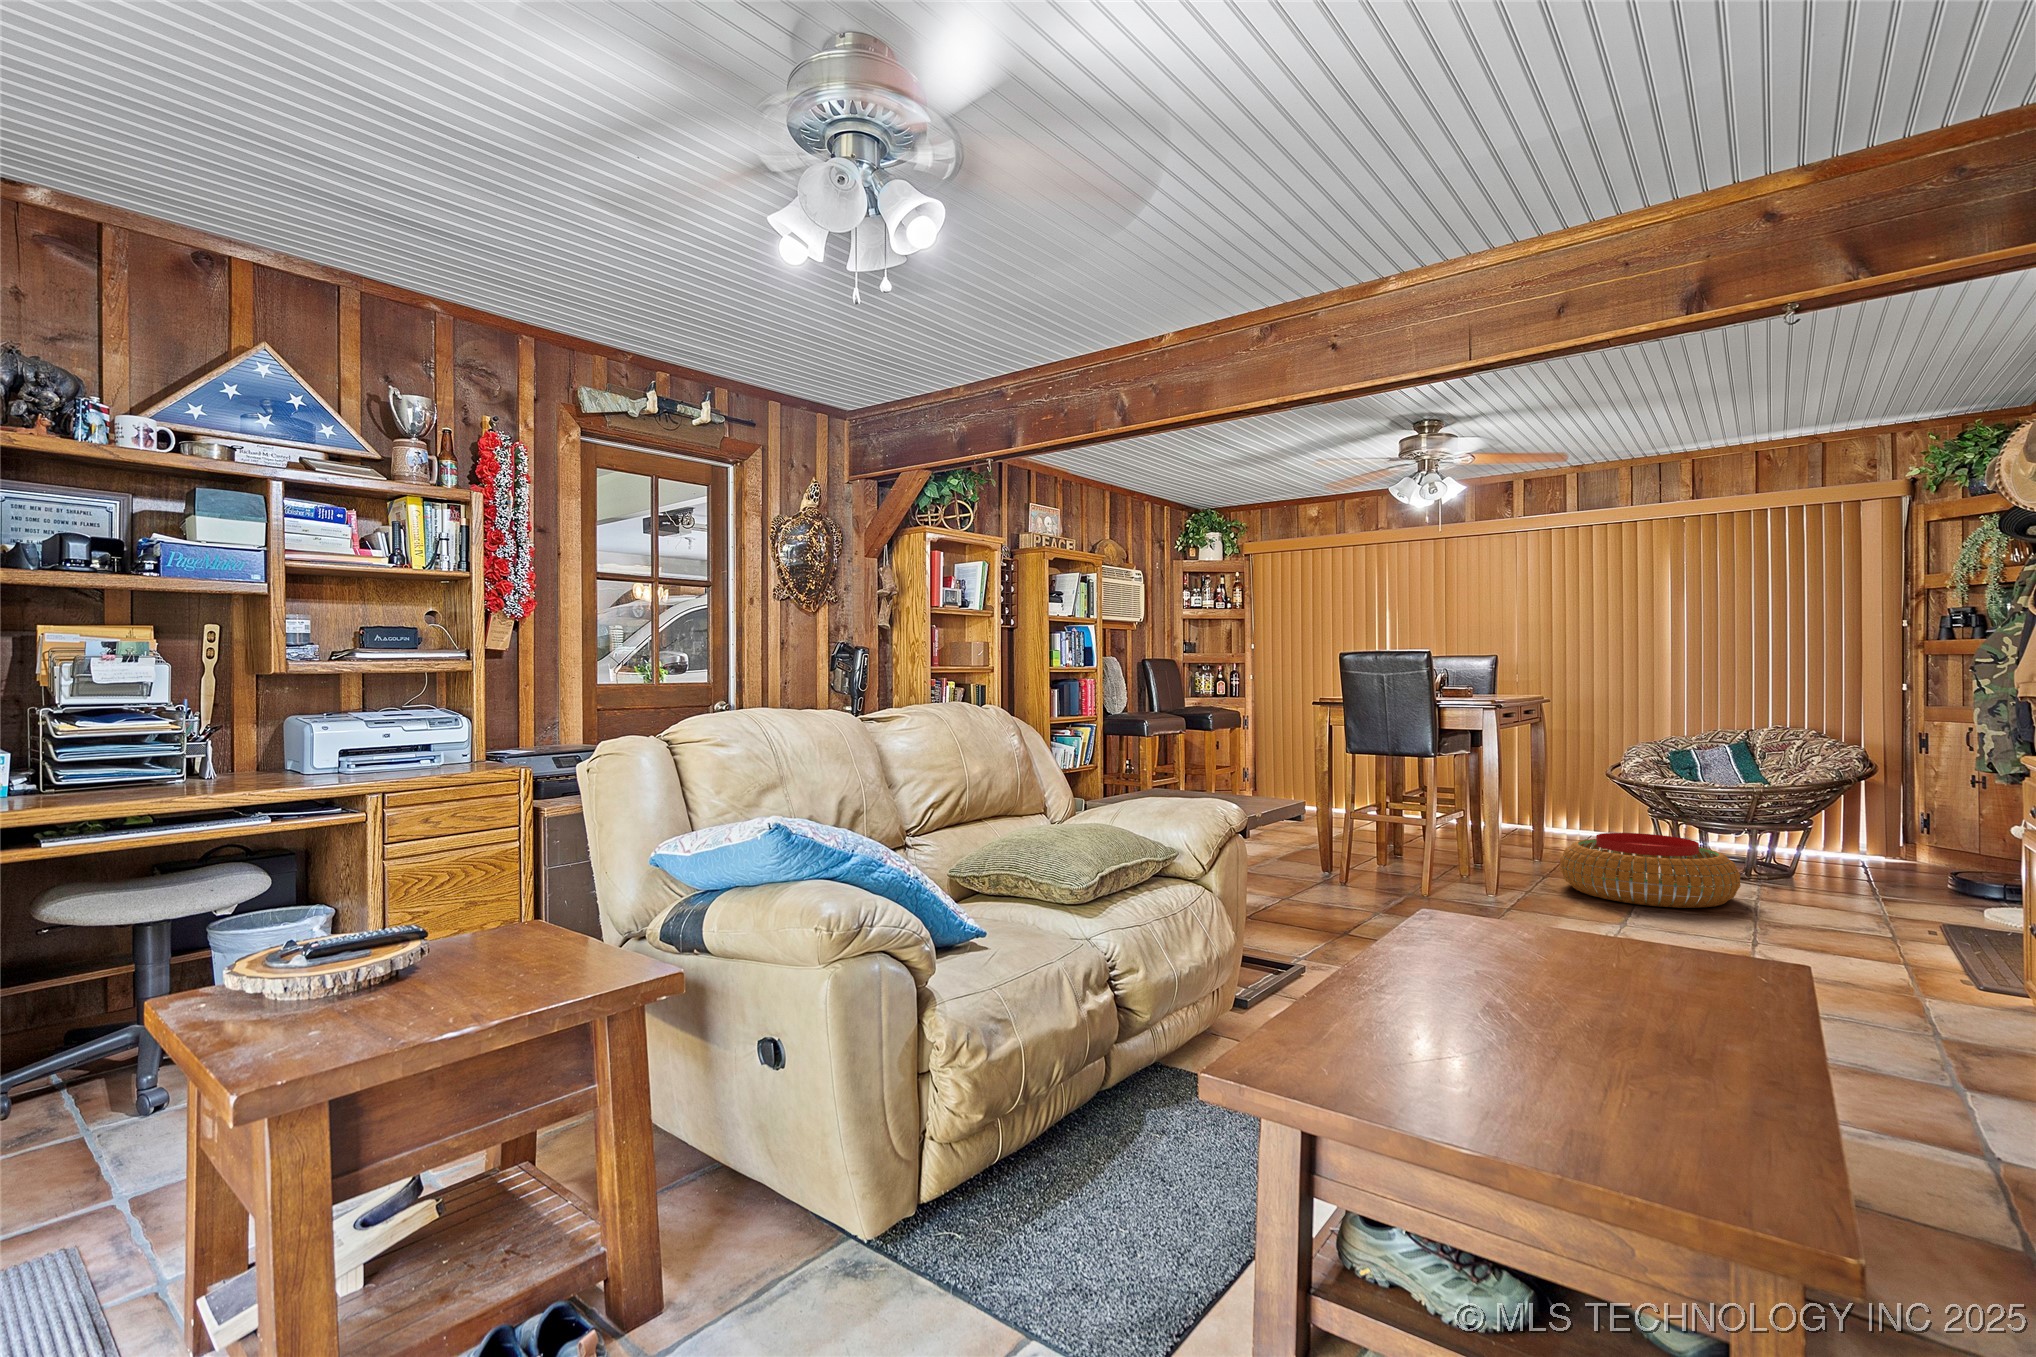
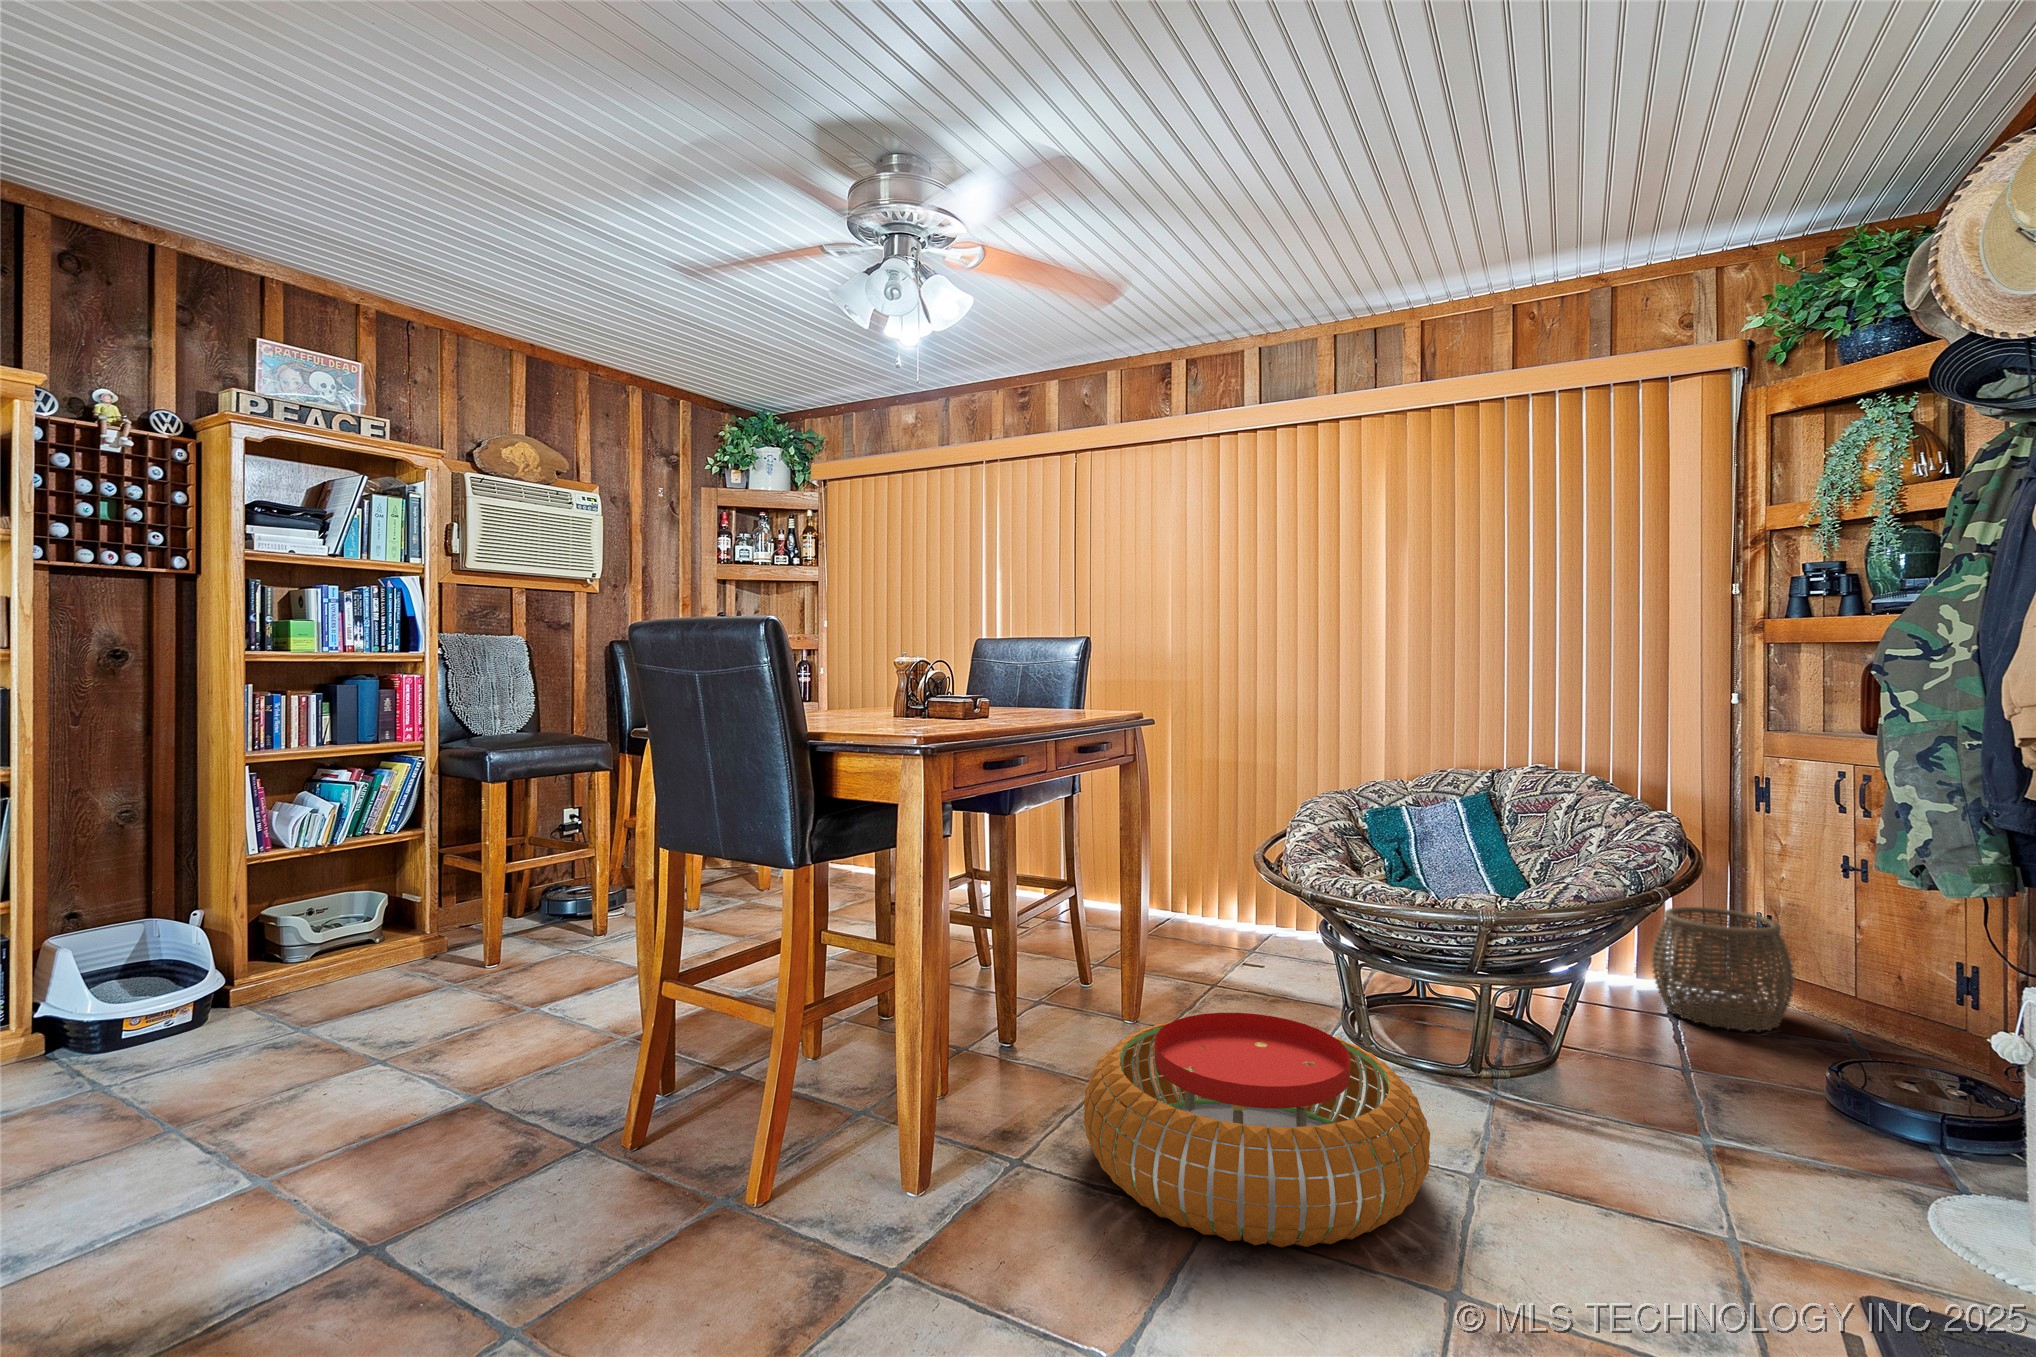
woven basket: none [1853,808,1943,872] -> present [1651,907,1795,1032]

